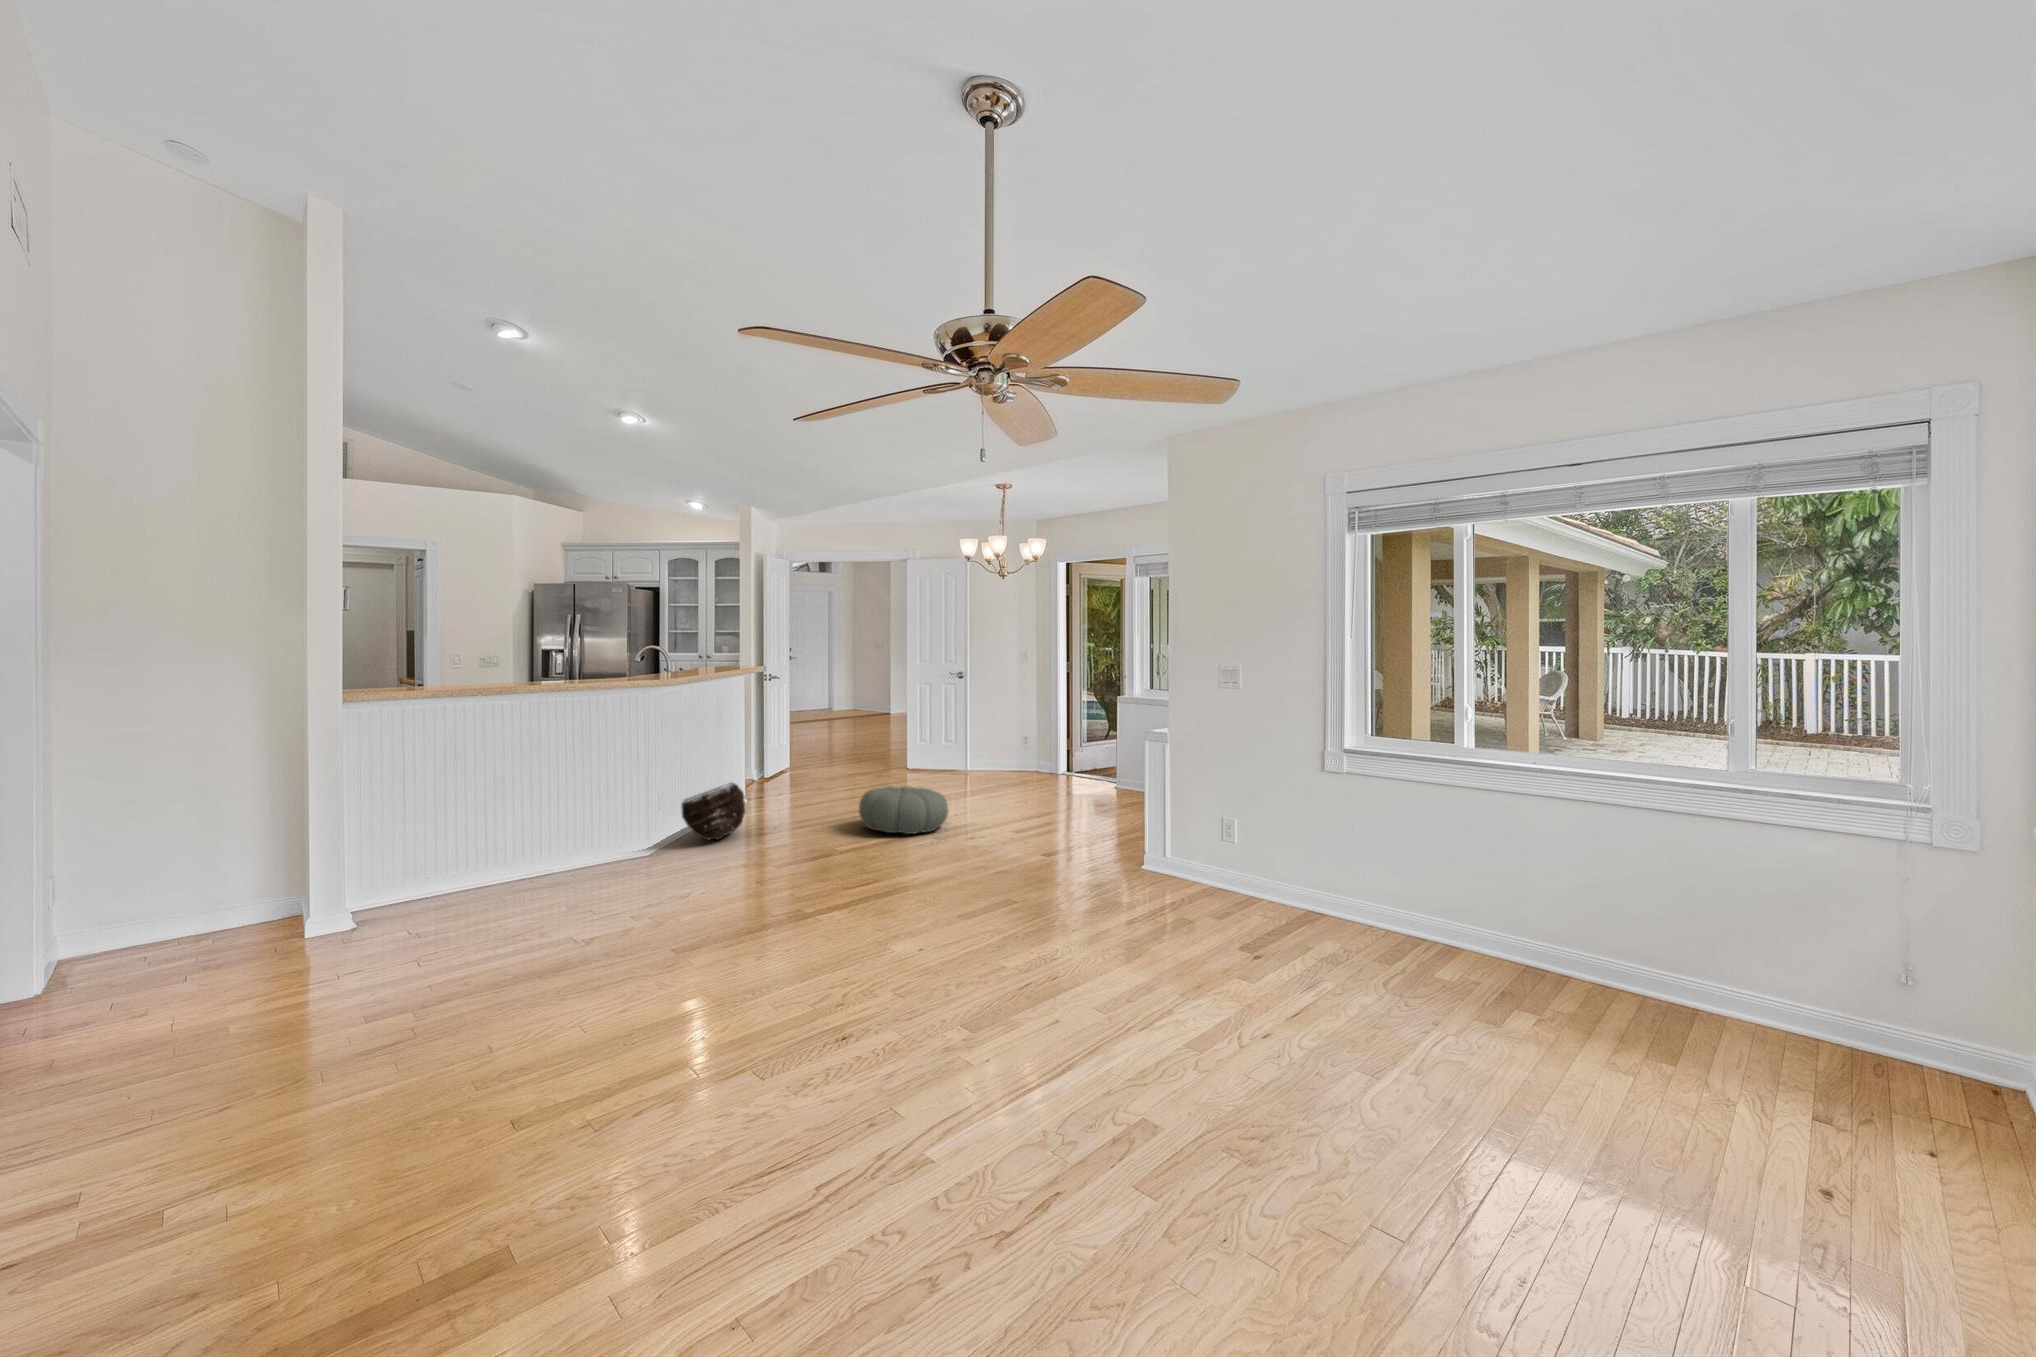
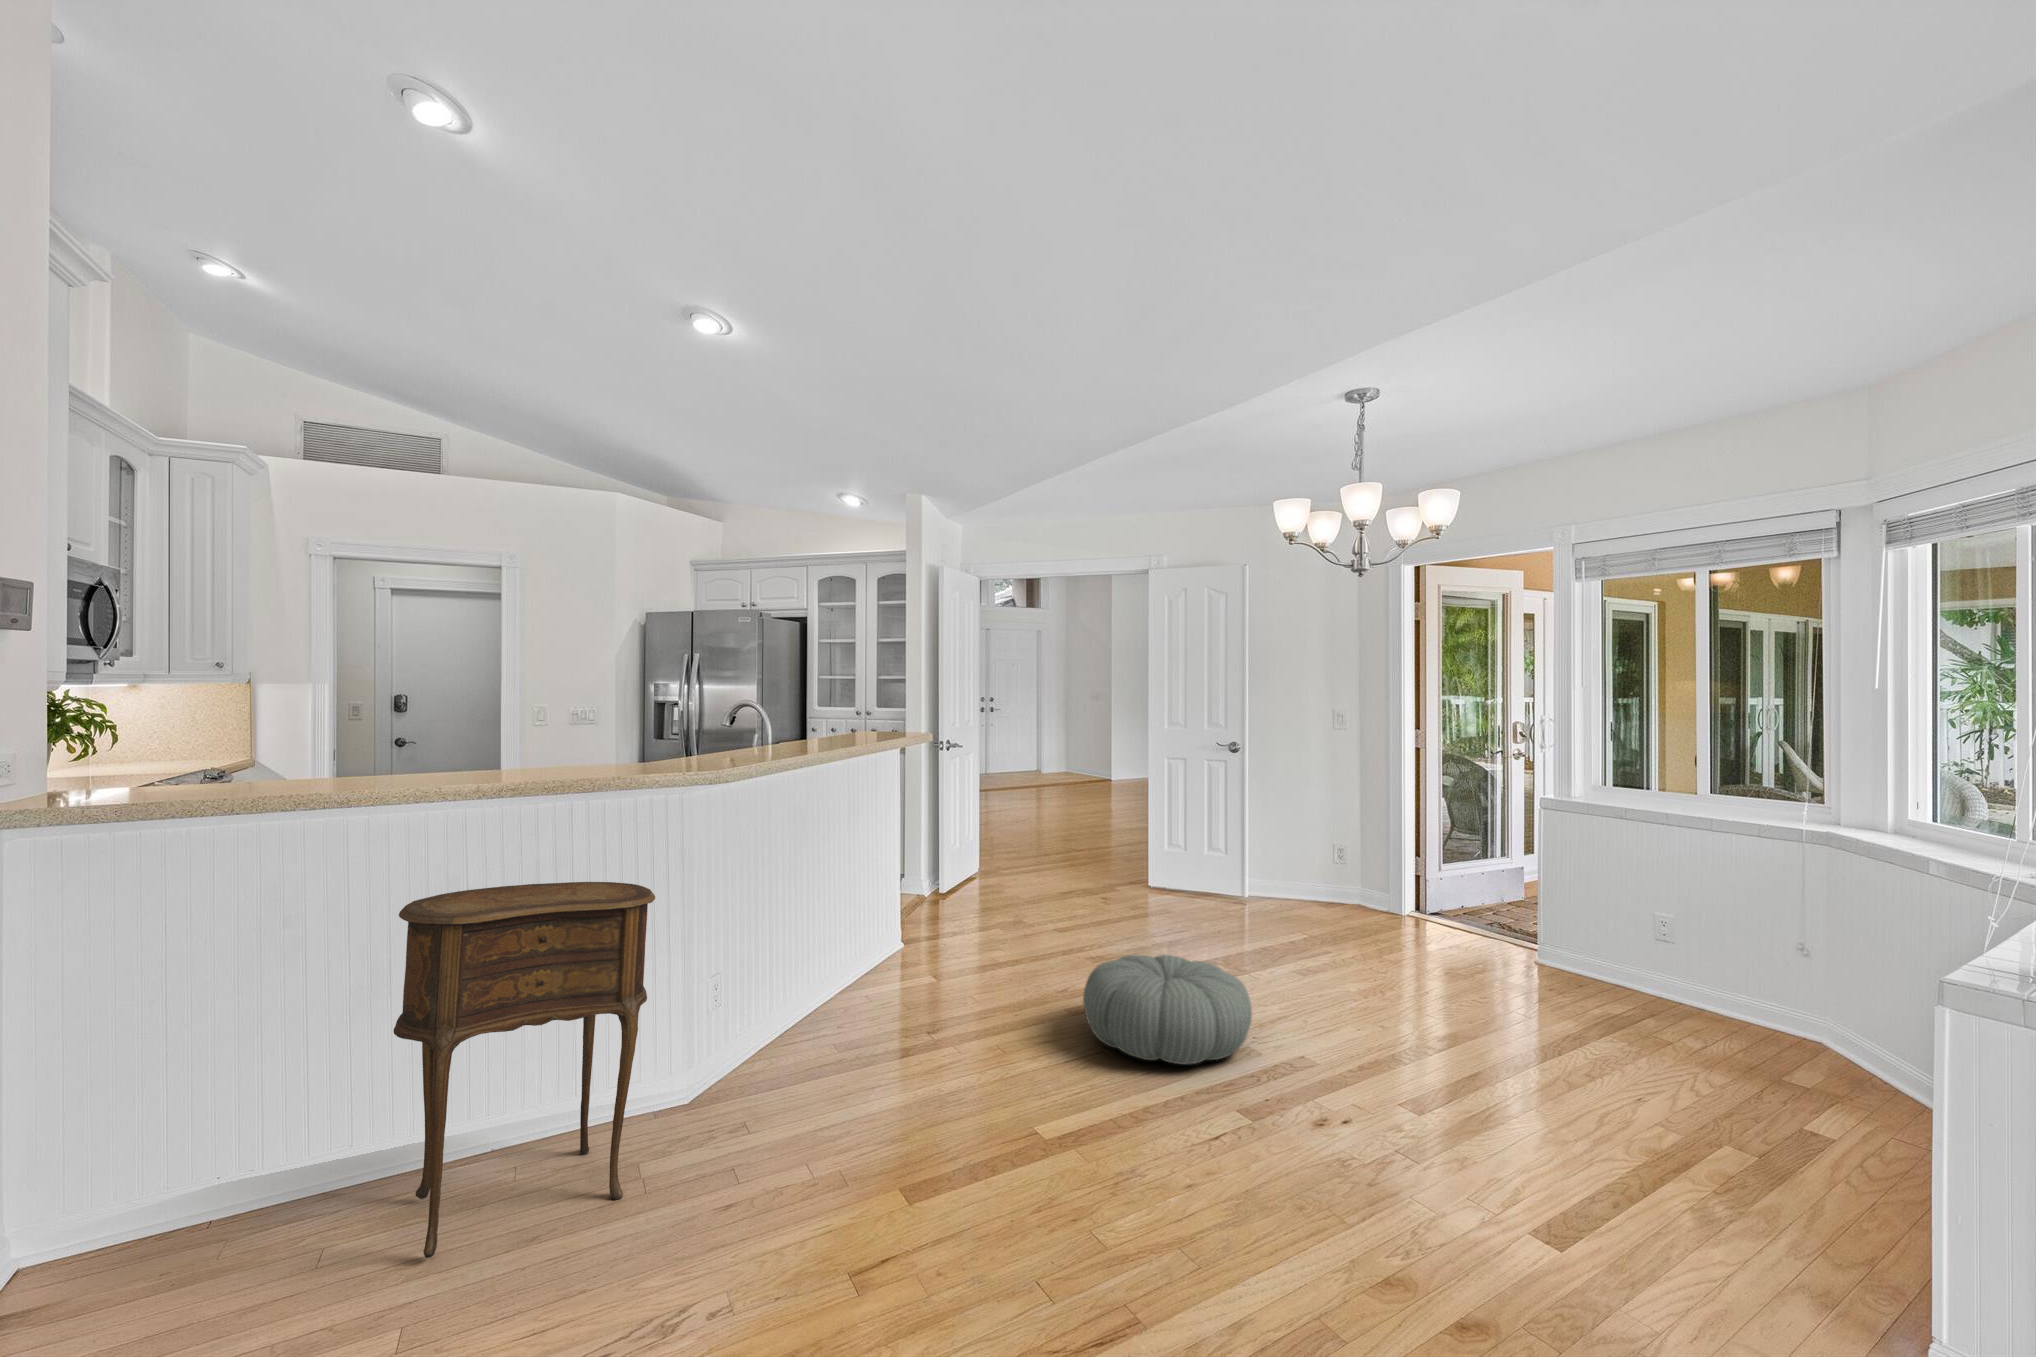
side table: none [525,736,643,896] -> present [394,882,655,1258]
basket: present [682,783,745,840] -> none [762,941,884,1061]

